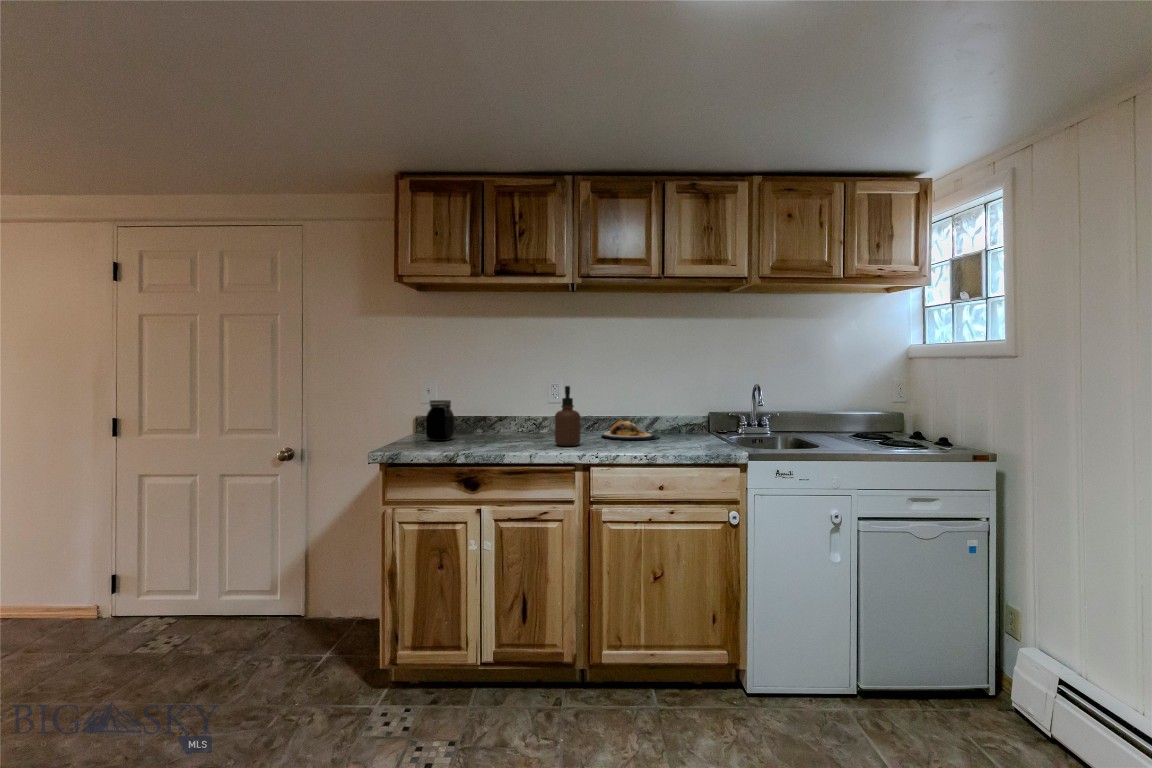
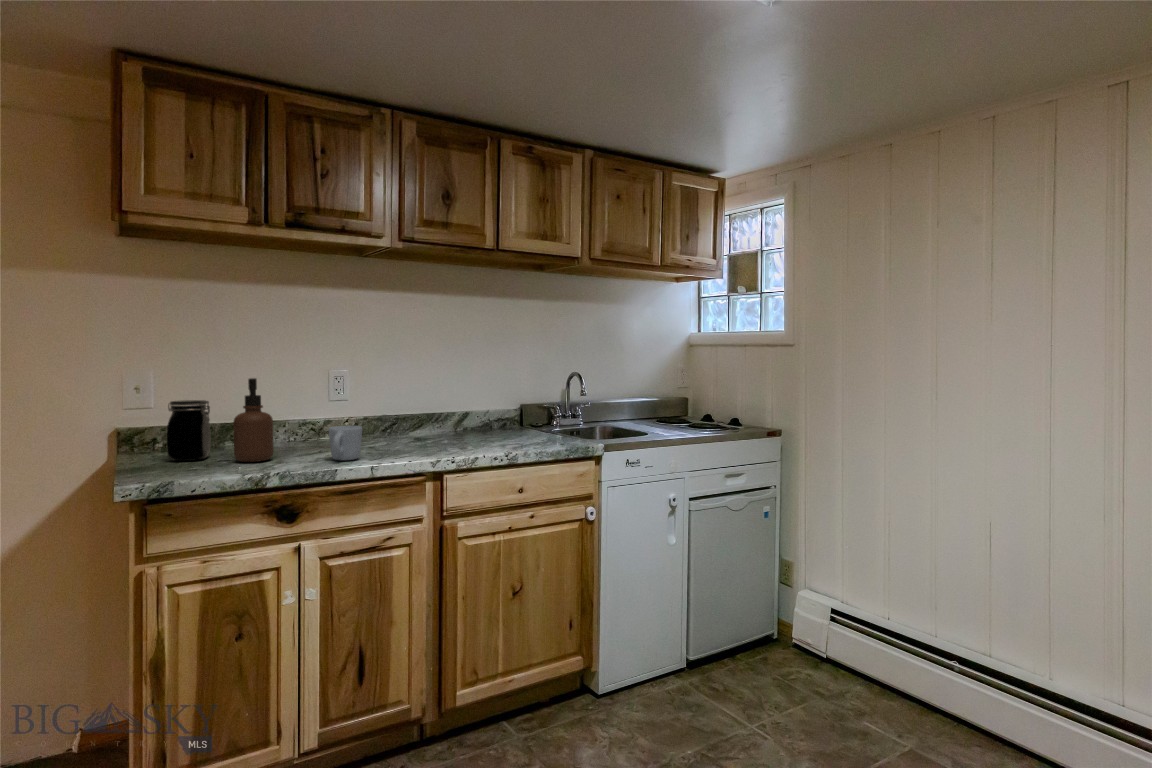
soap dispenser: present [555,386,581,446] -> present [233,378,274,462]
plate: present [602,420,659,440] -> none [410,418,482,441]
mug: none [510,423,536,449] -> present [328,426,362,461]

